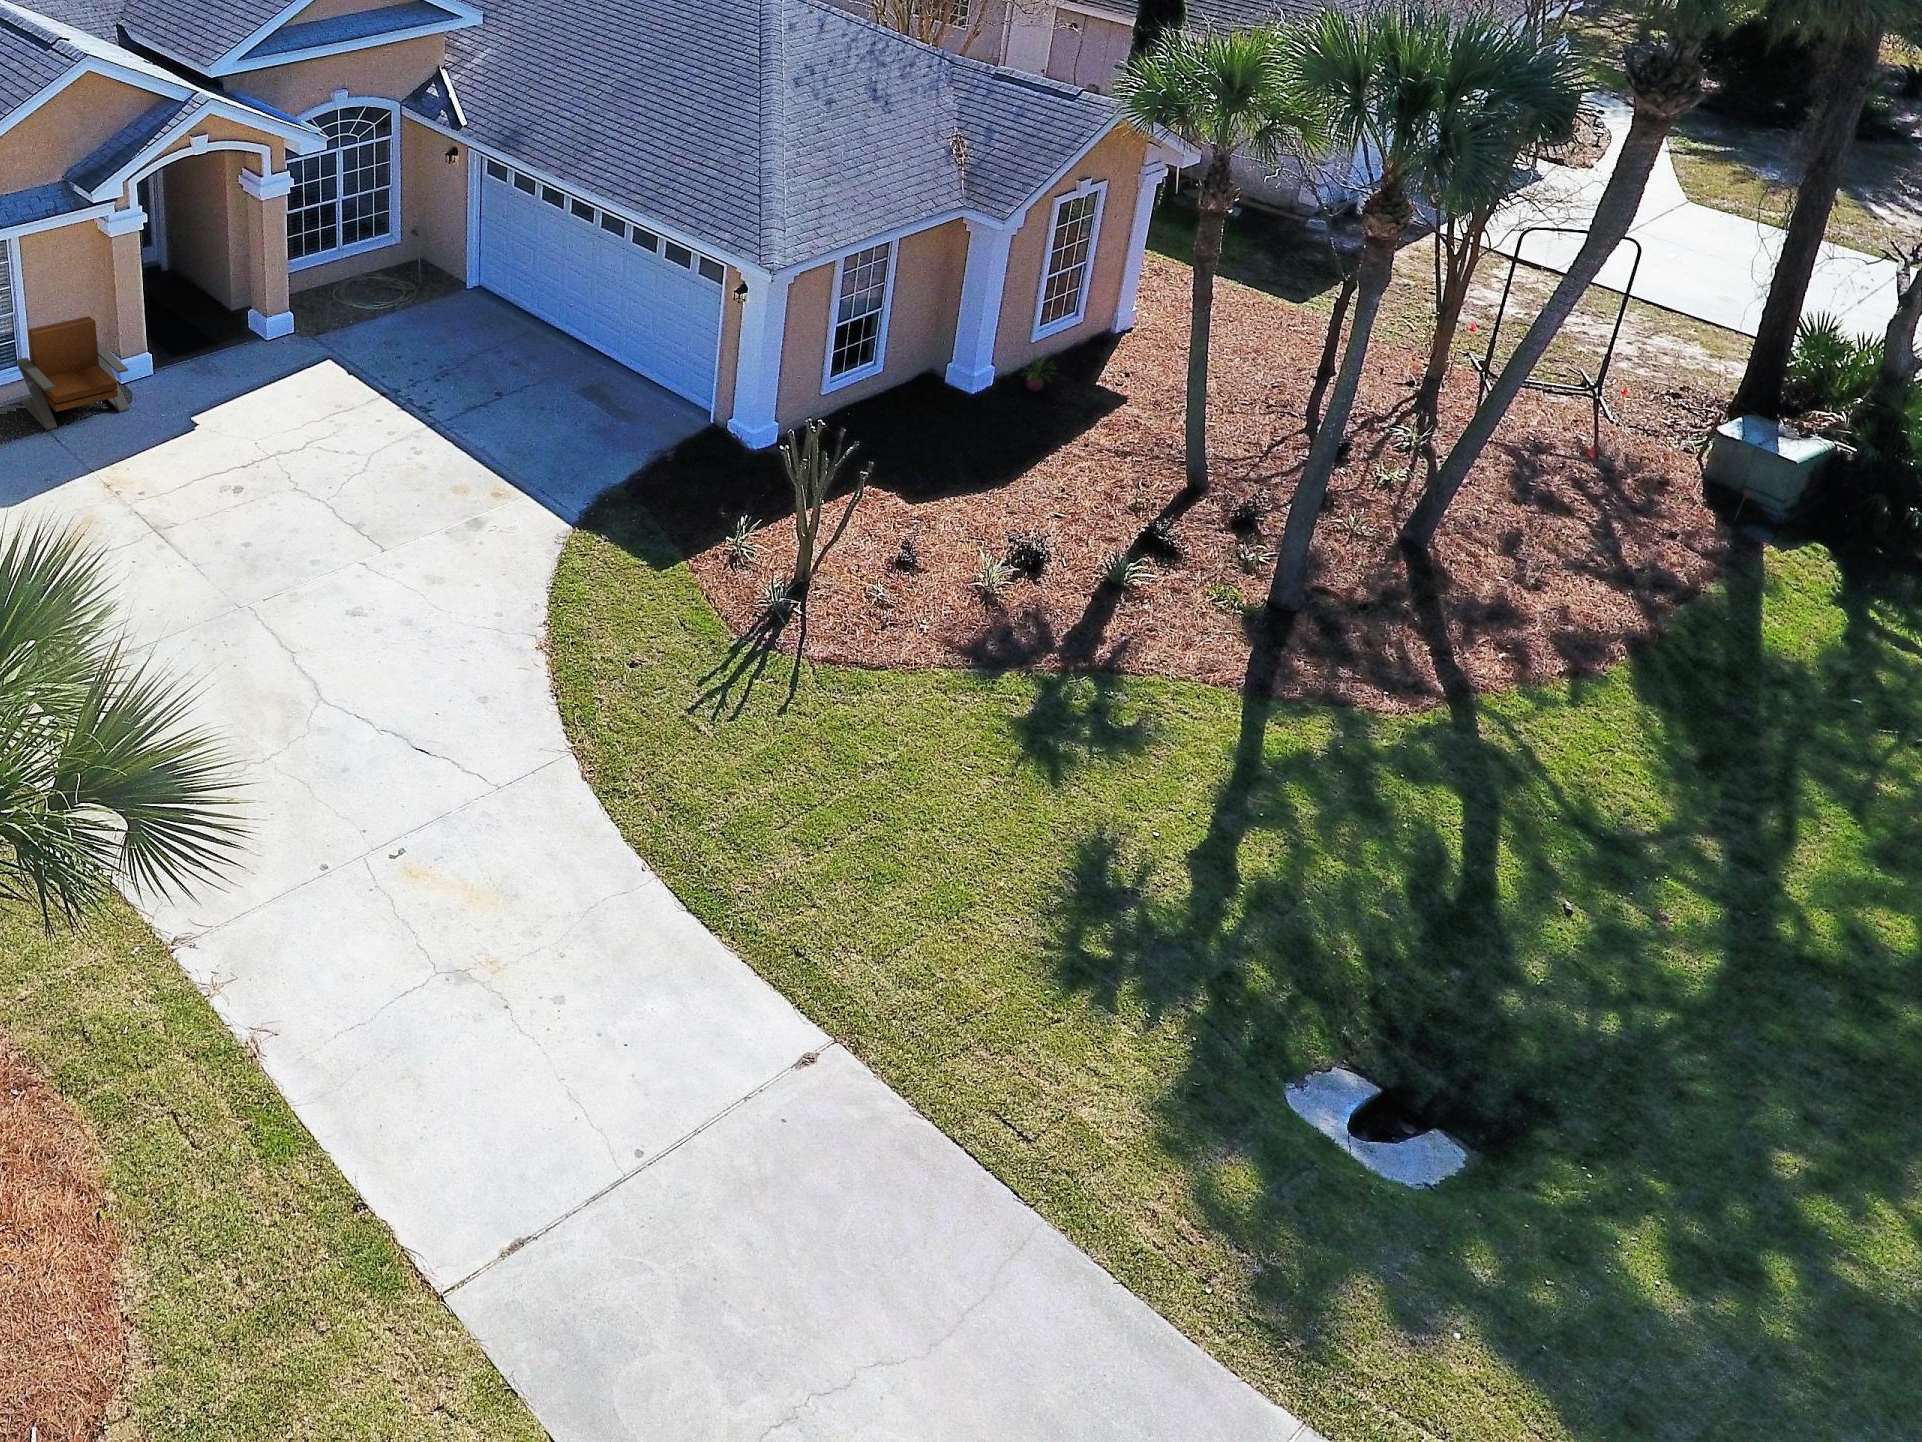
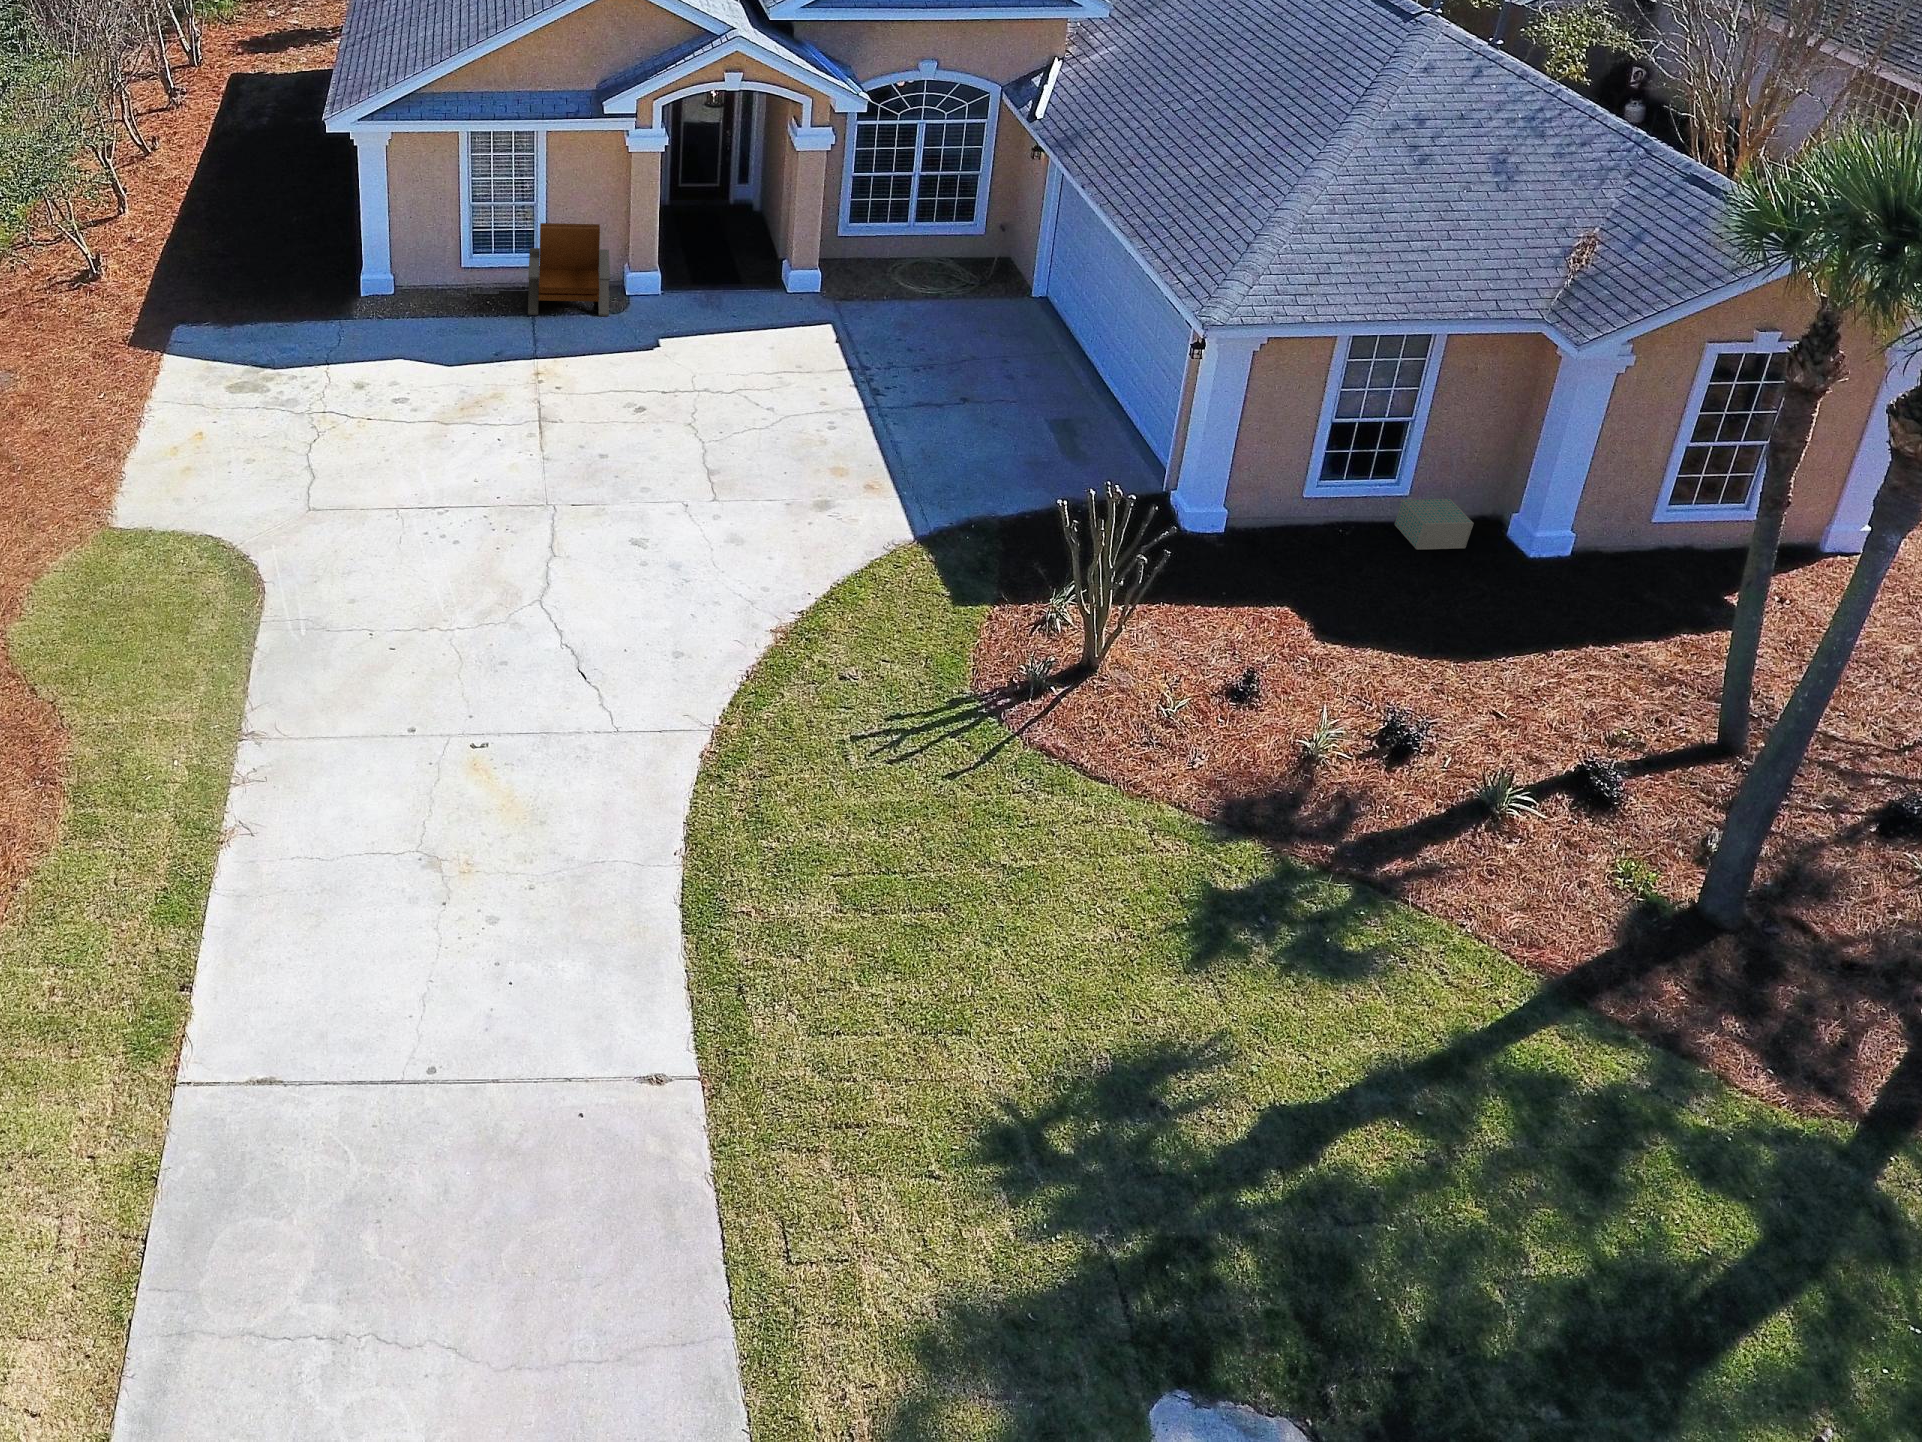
decorative plant: present [1026,353,1052,391] -> none [1601,518,1664,574]
storage box: none [881,369,941,416] -> present [1395,499,1474,550]

